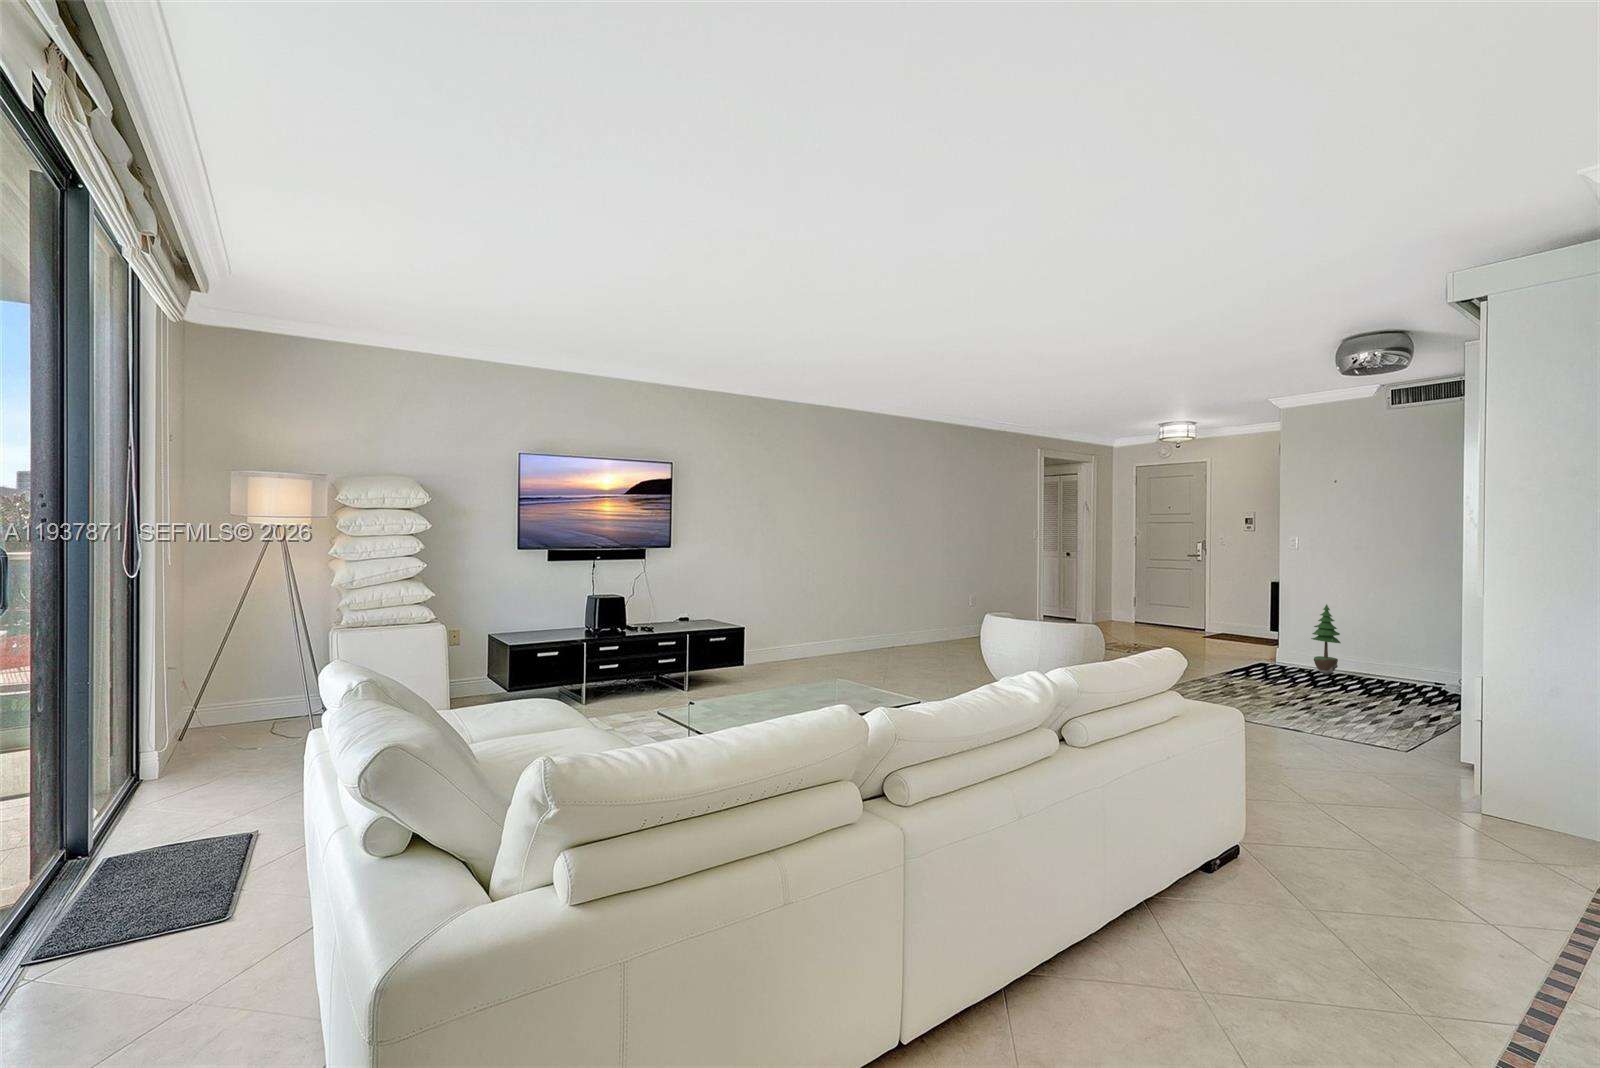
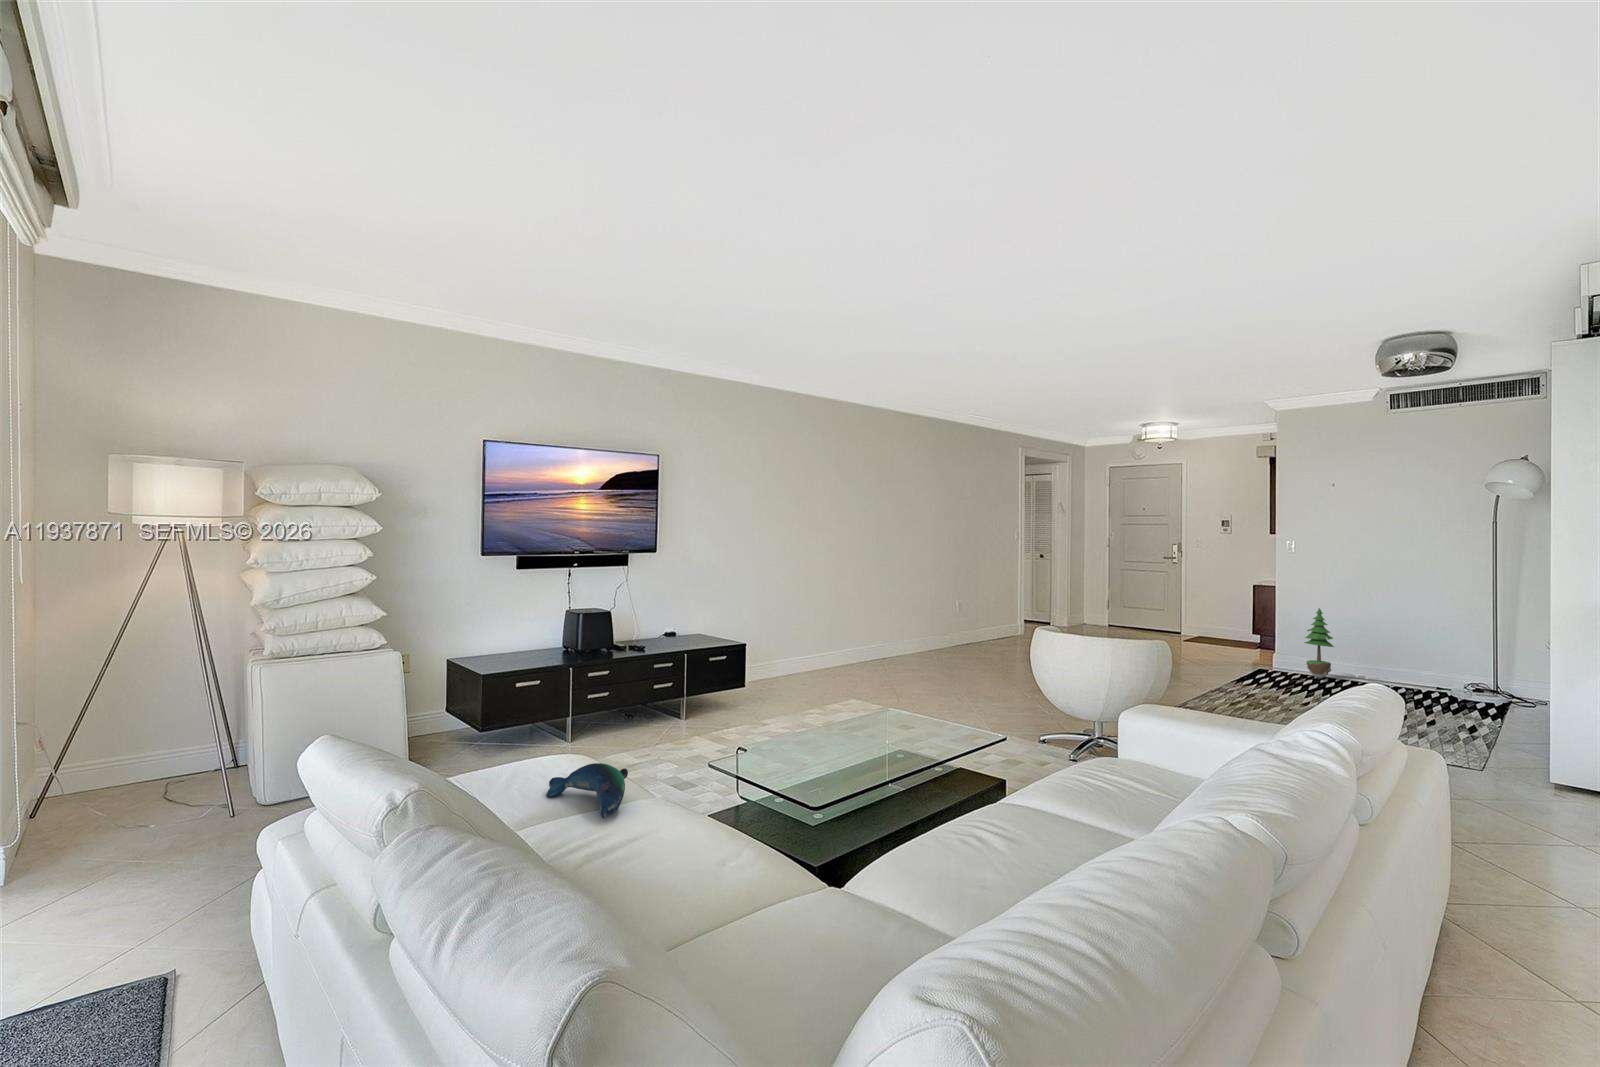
plush toy: none [497,699,554,734] -> present [546,763,628,818]

